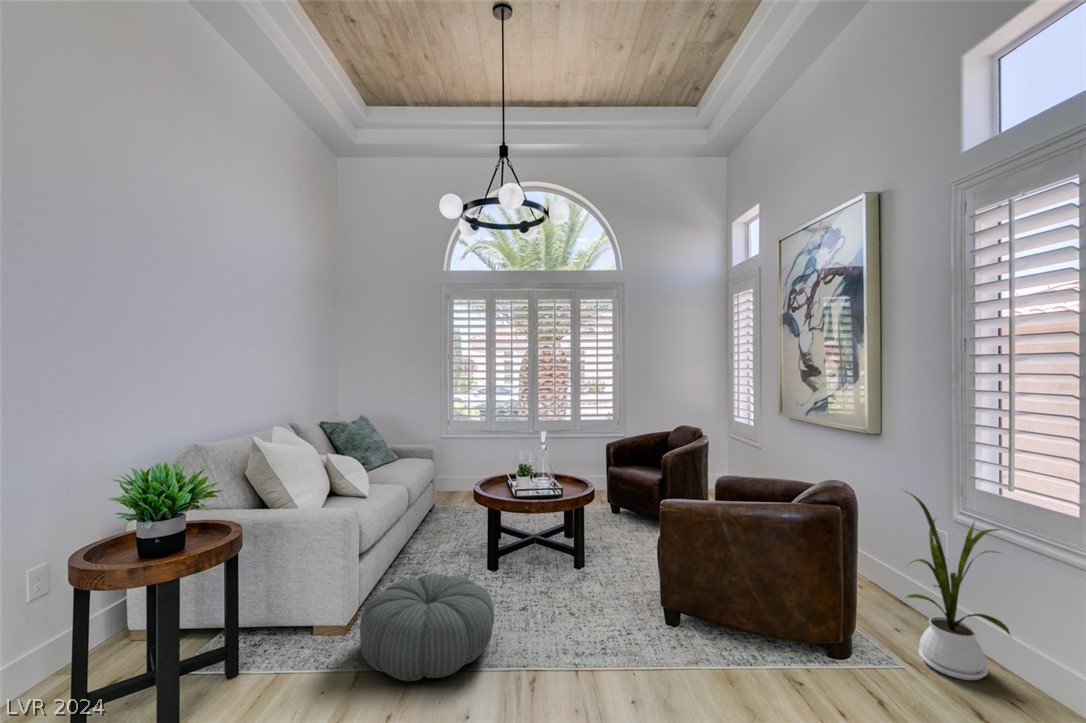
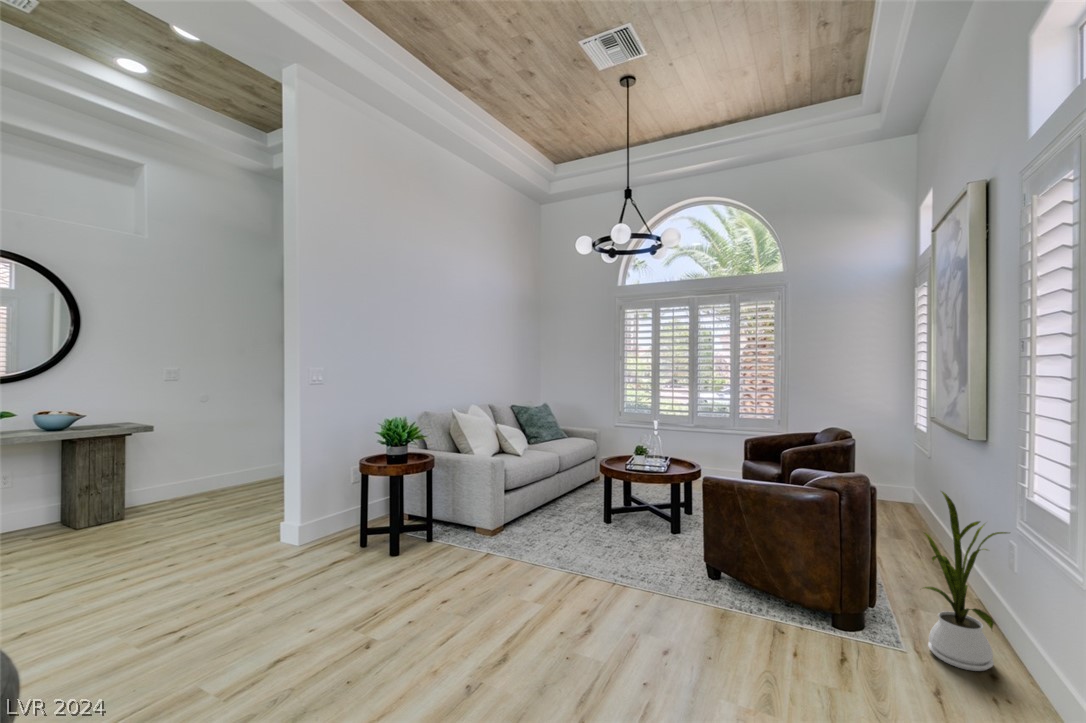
pouf: present [360,574,494,681] -> none [491,508,579,566]

